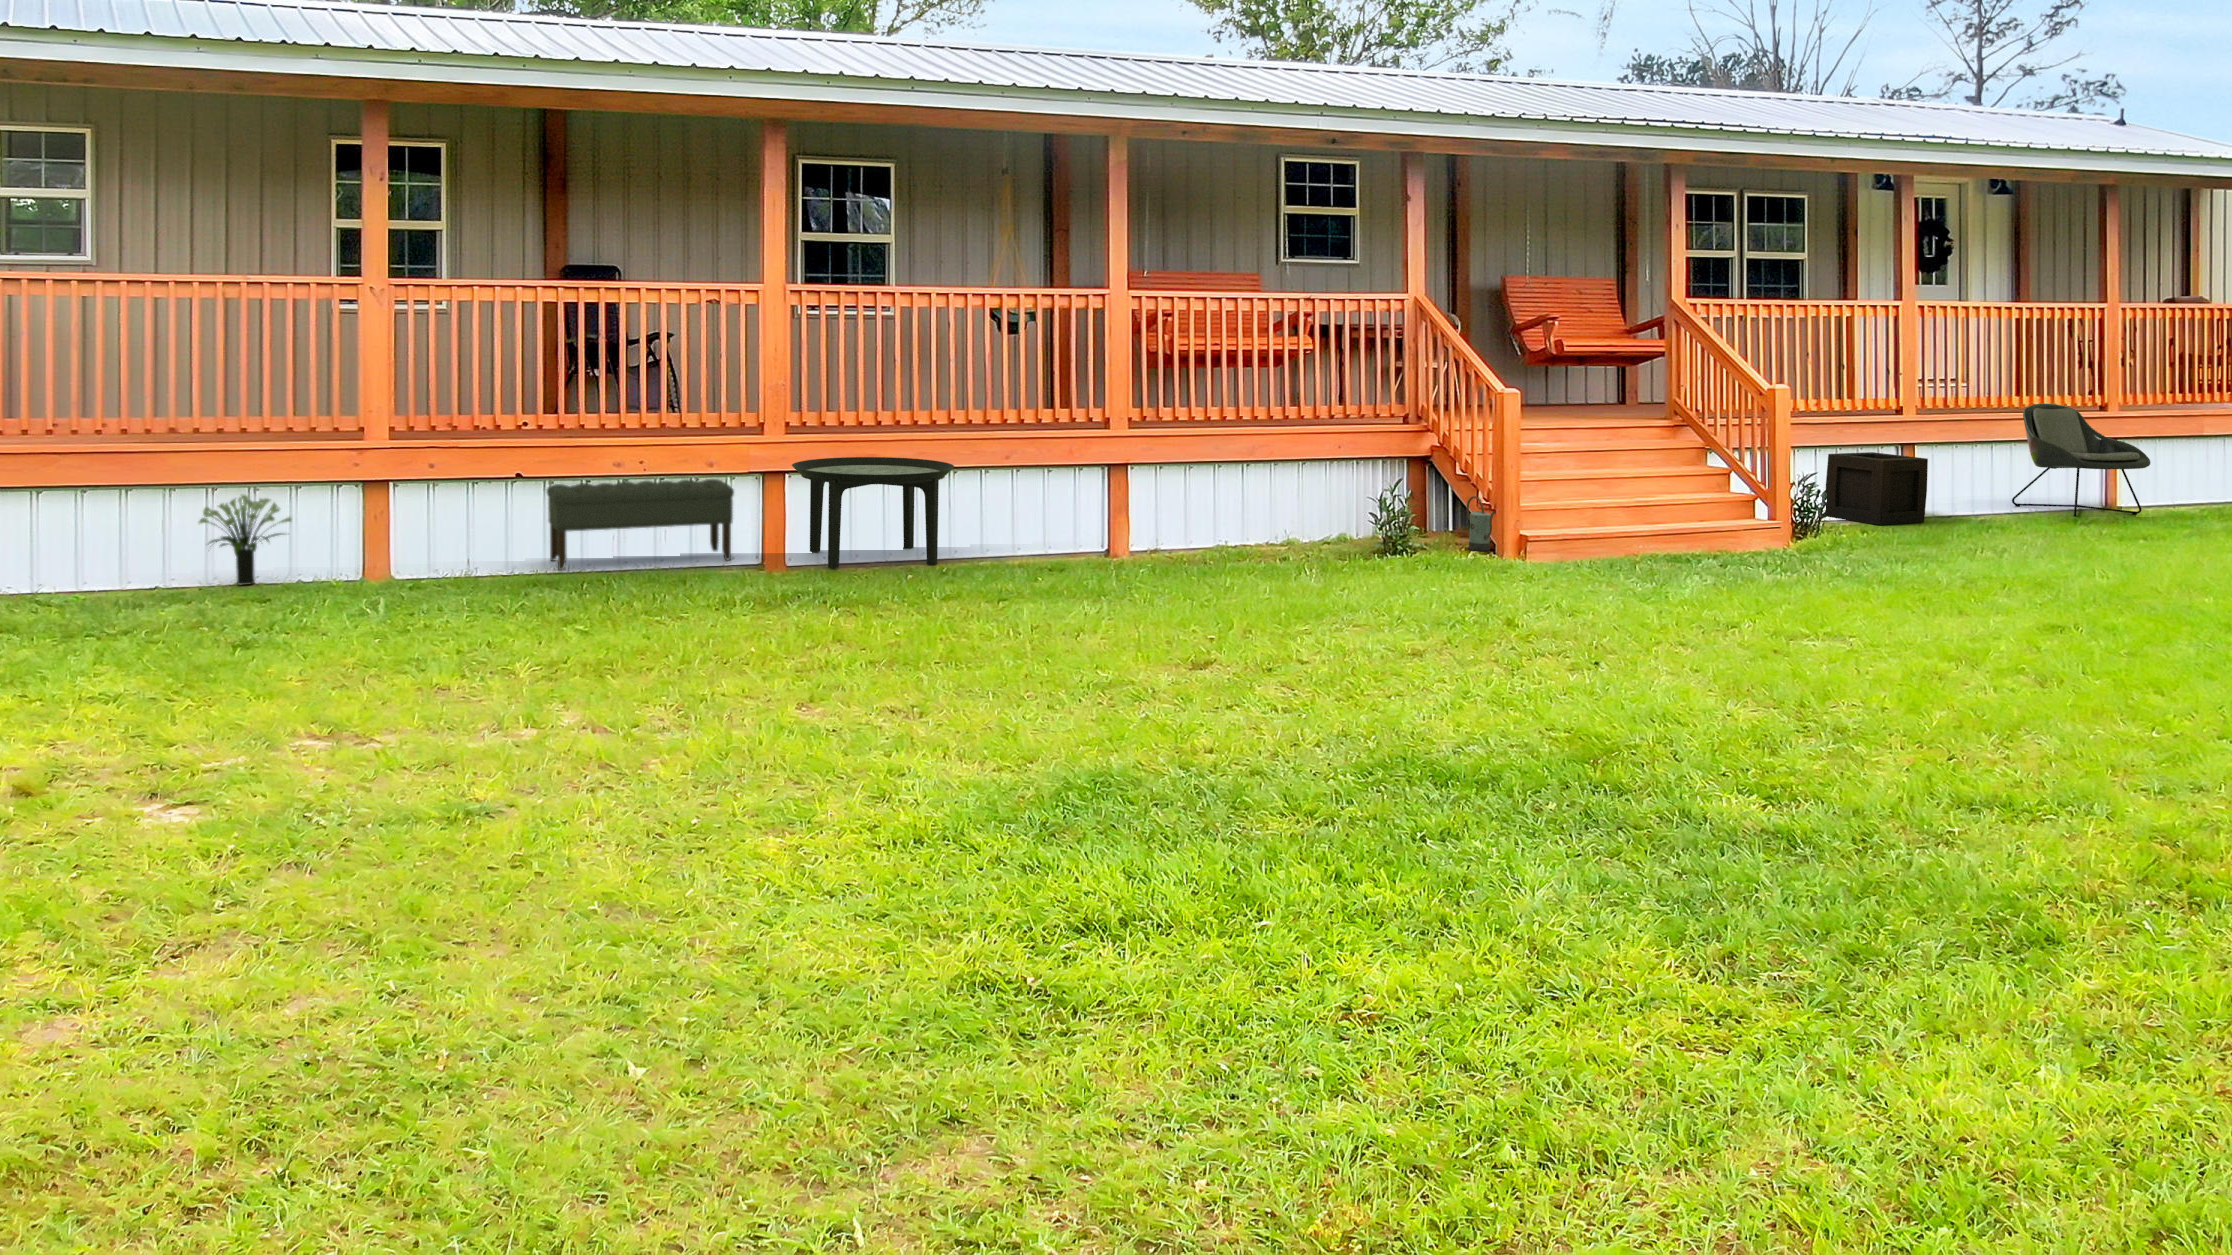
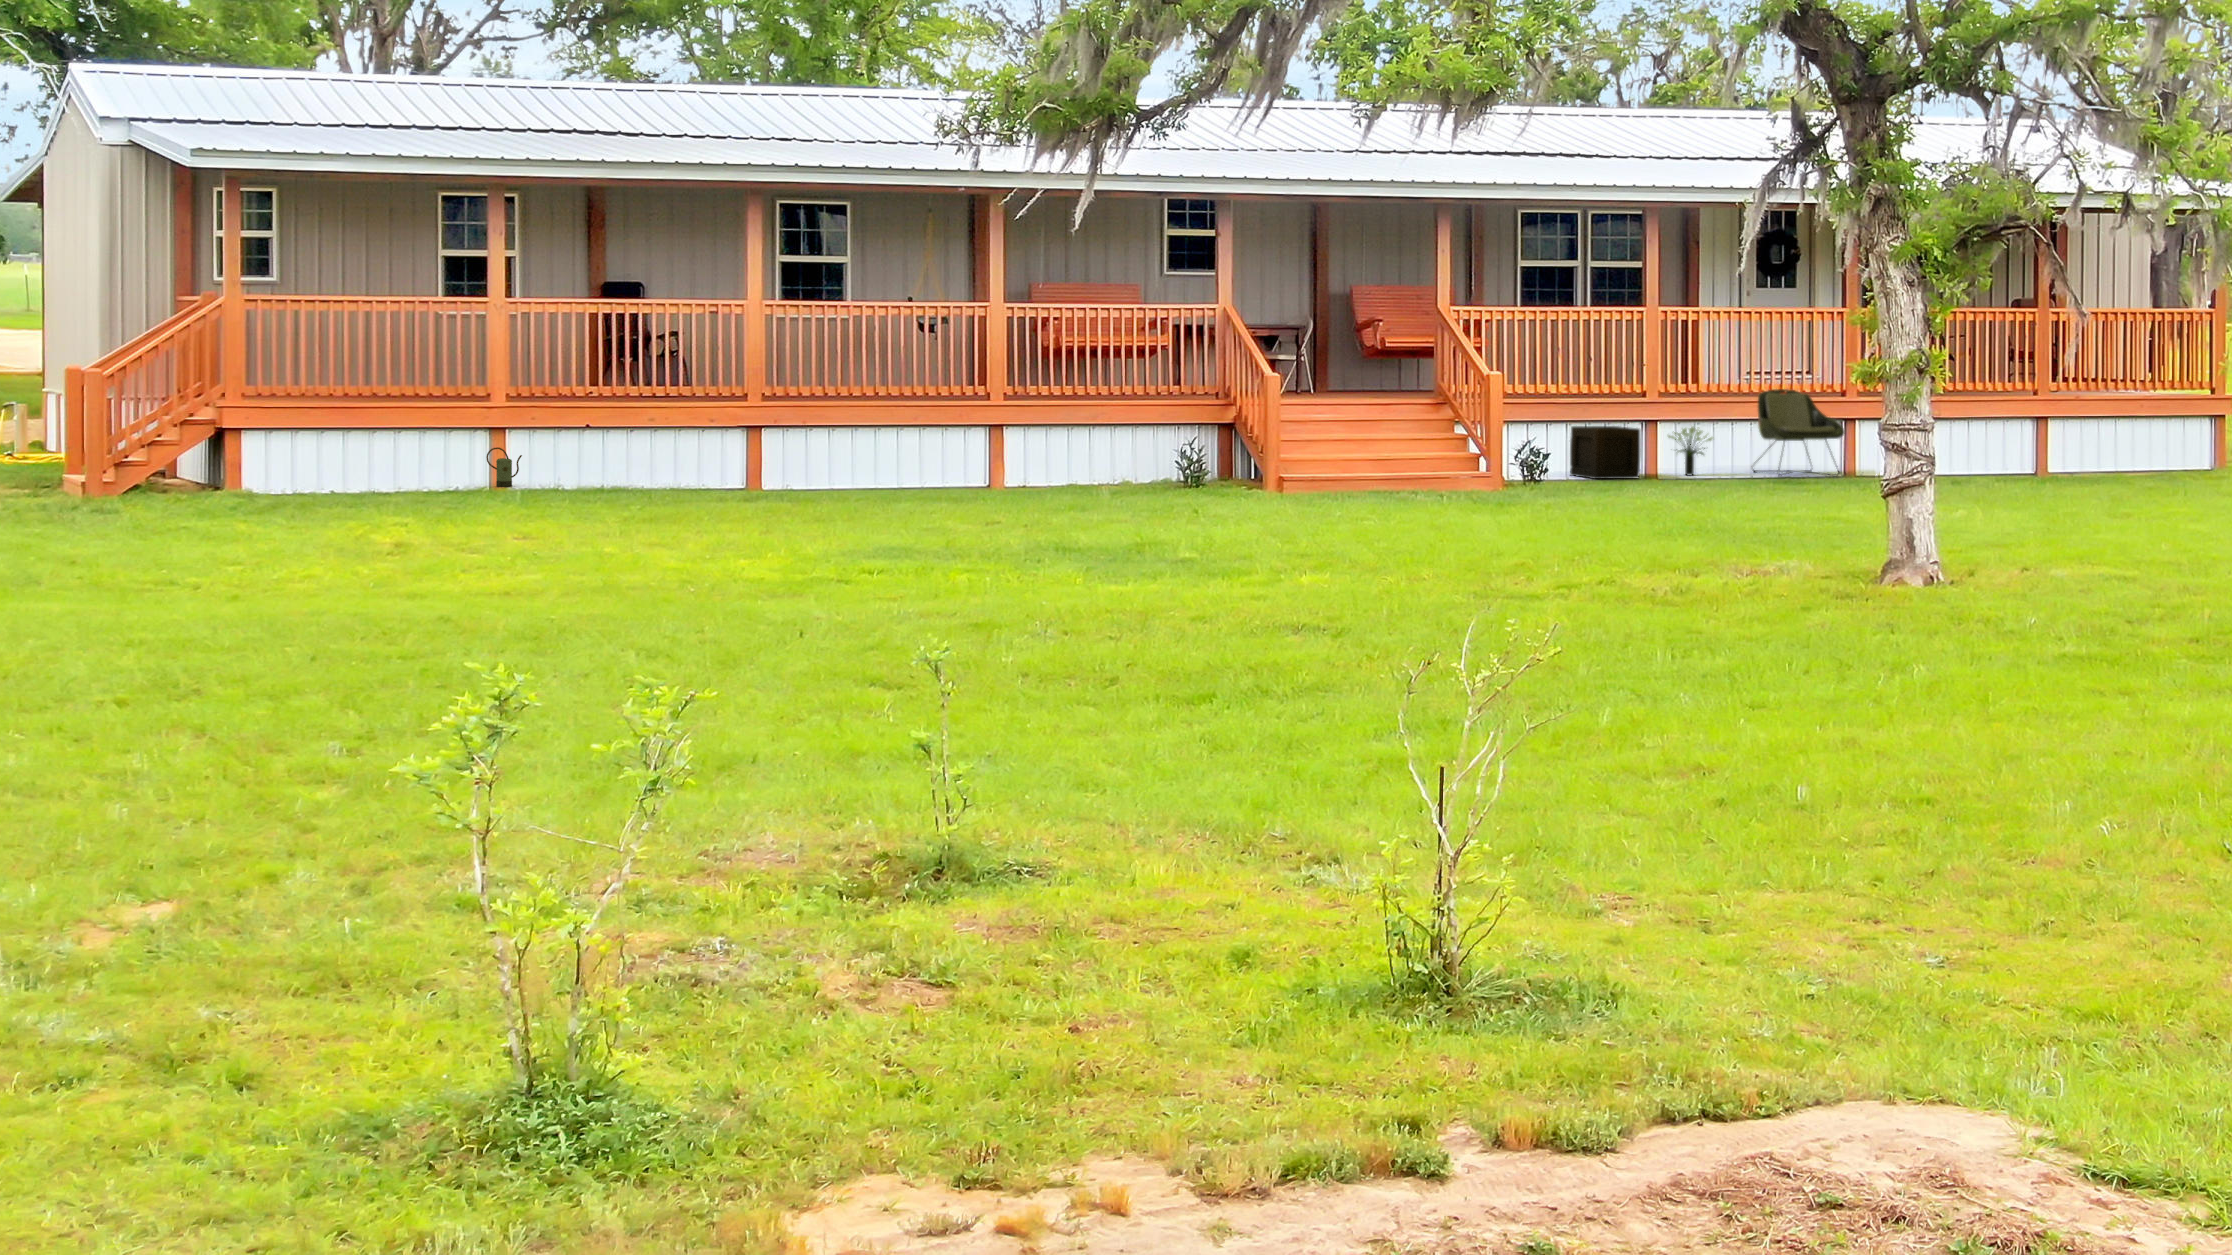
round table: present [792,457,954,569] -> none [760,419,870,488]
bench: present [546,479,734,570] -> none [599,432,722,487]
potted plant: present [198,495,292,585] -> present [1668,427,1713,475]
watering can: present [1467,496,1495,551] -> present [486,447,522,487]

